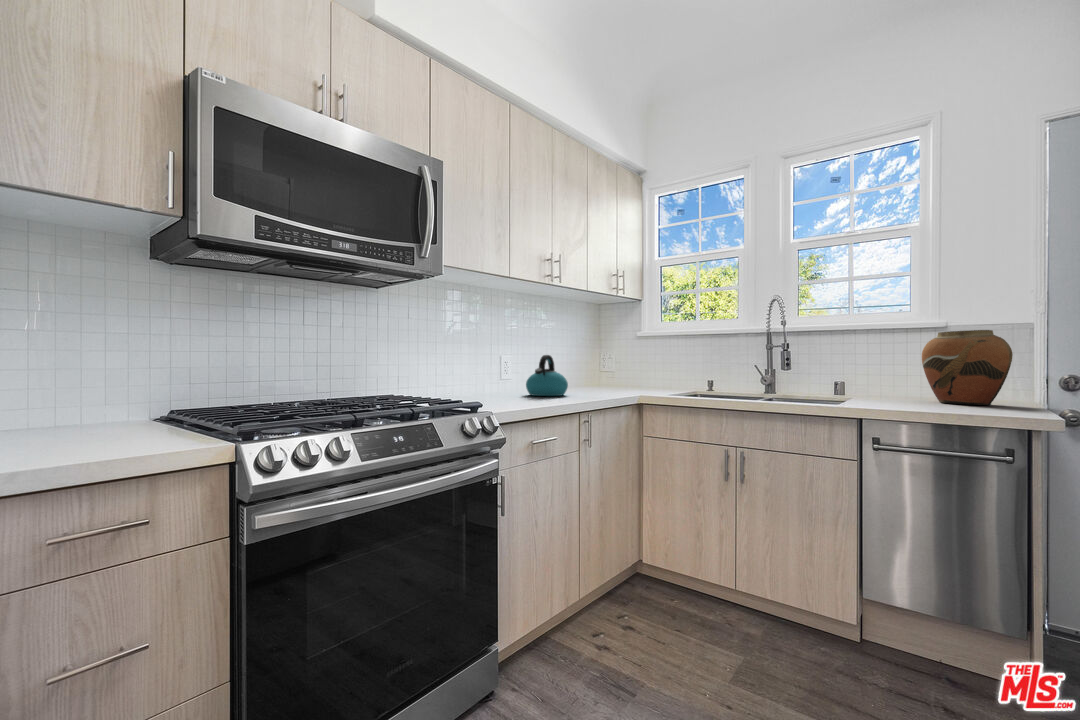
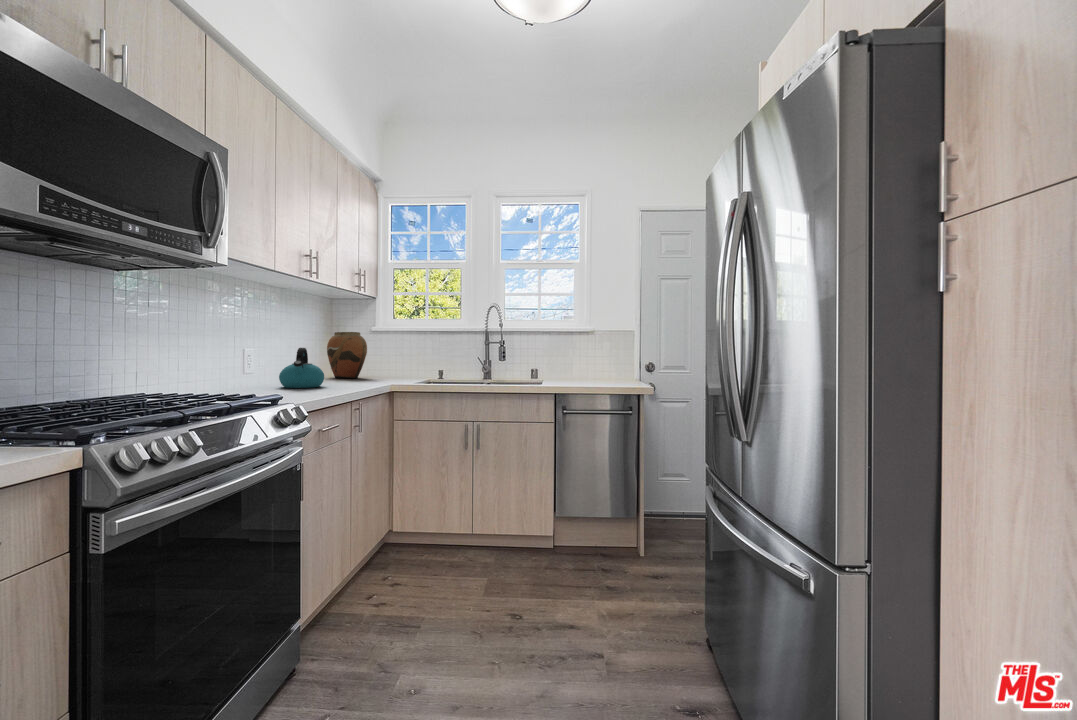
vase: present [922,330,1013,405] -> present [327,332,367,378]

